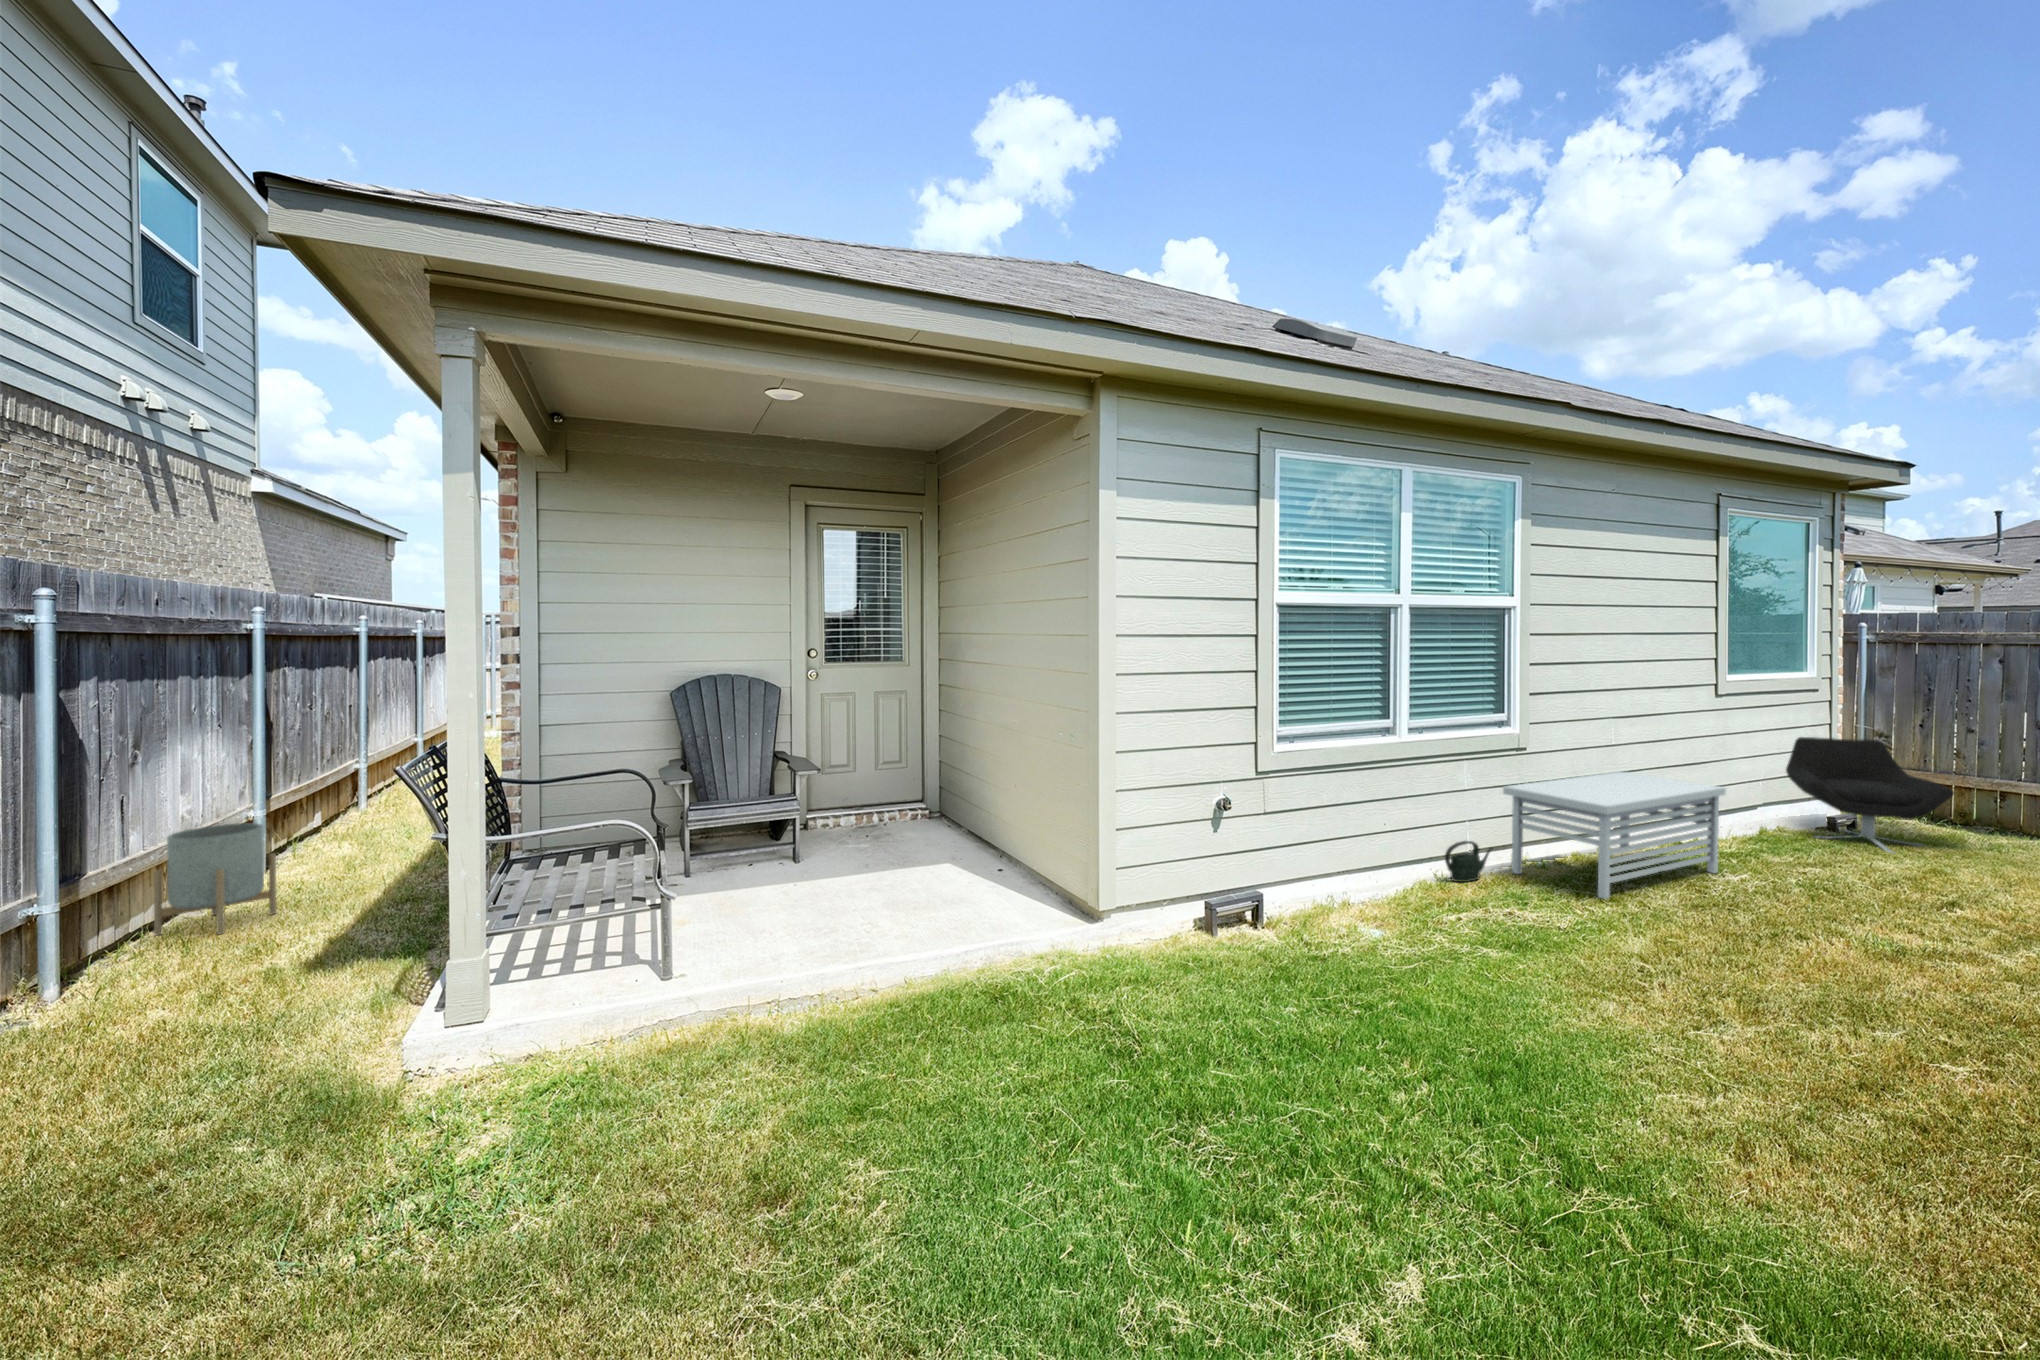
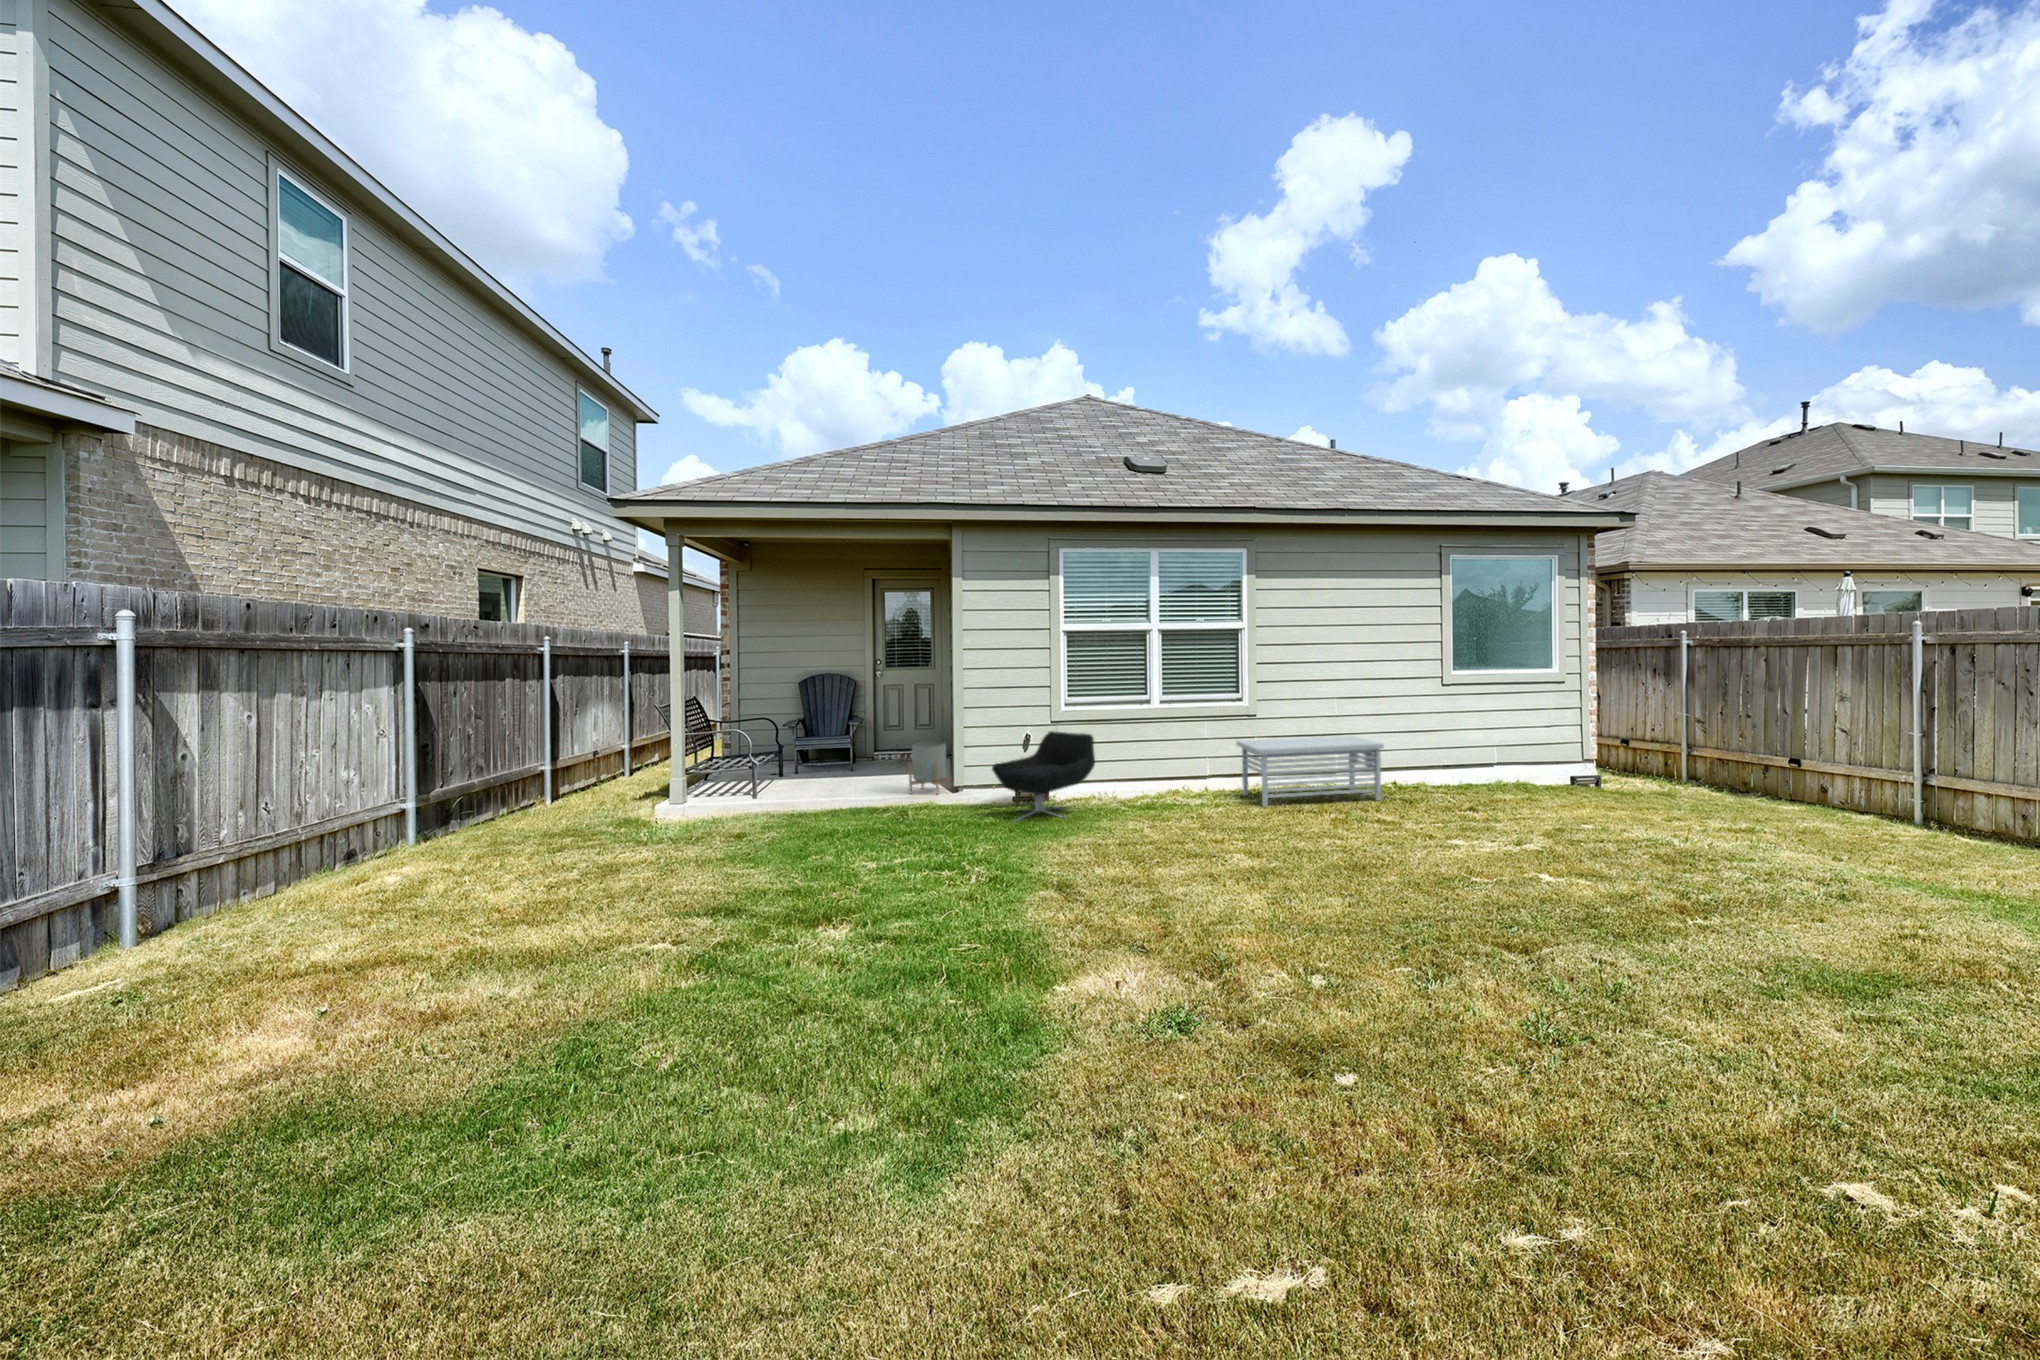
lounge chair: present [1786,737,1954,853] -> present [992,731,1095,820]
planter: present [153,823,277,935] -> present [909,743,950,794]
watering can: present [1445,841,1492,882] -> none [1188,773,1227,797]

